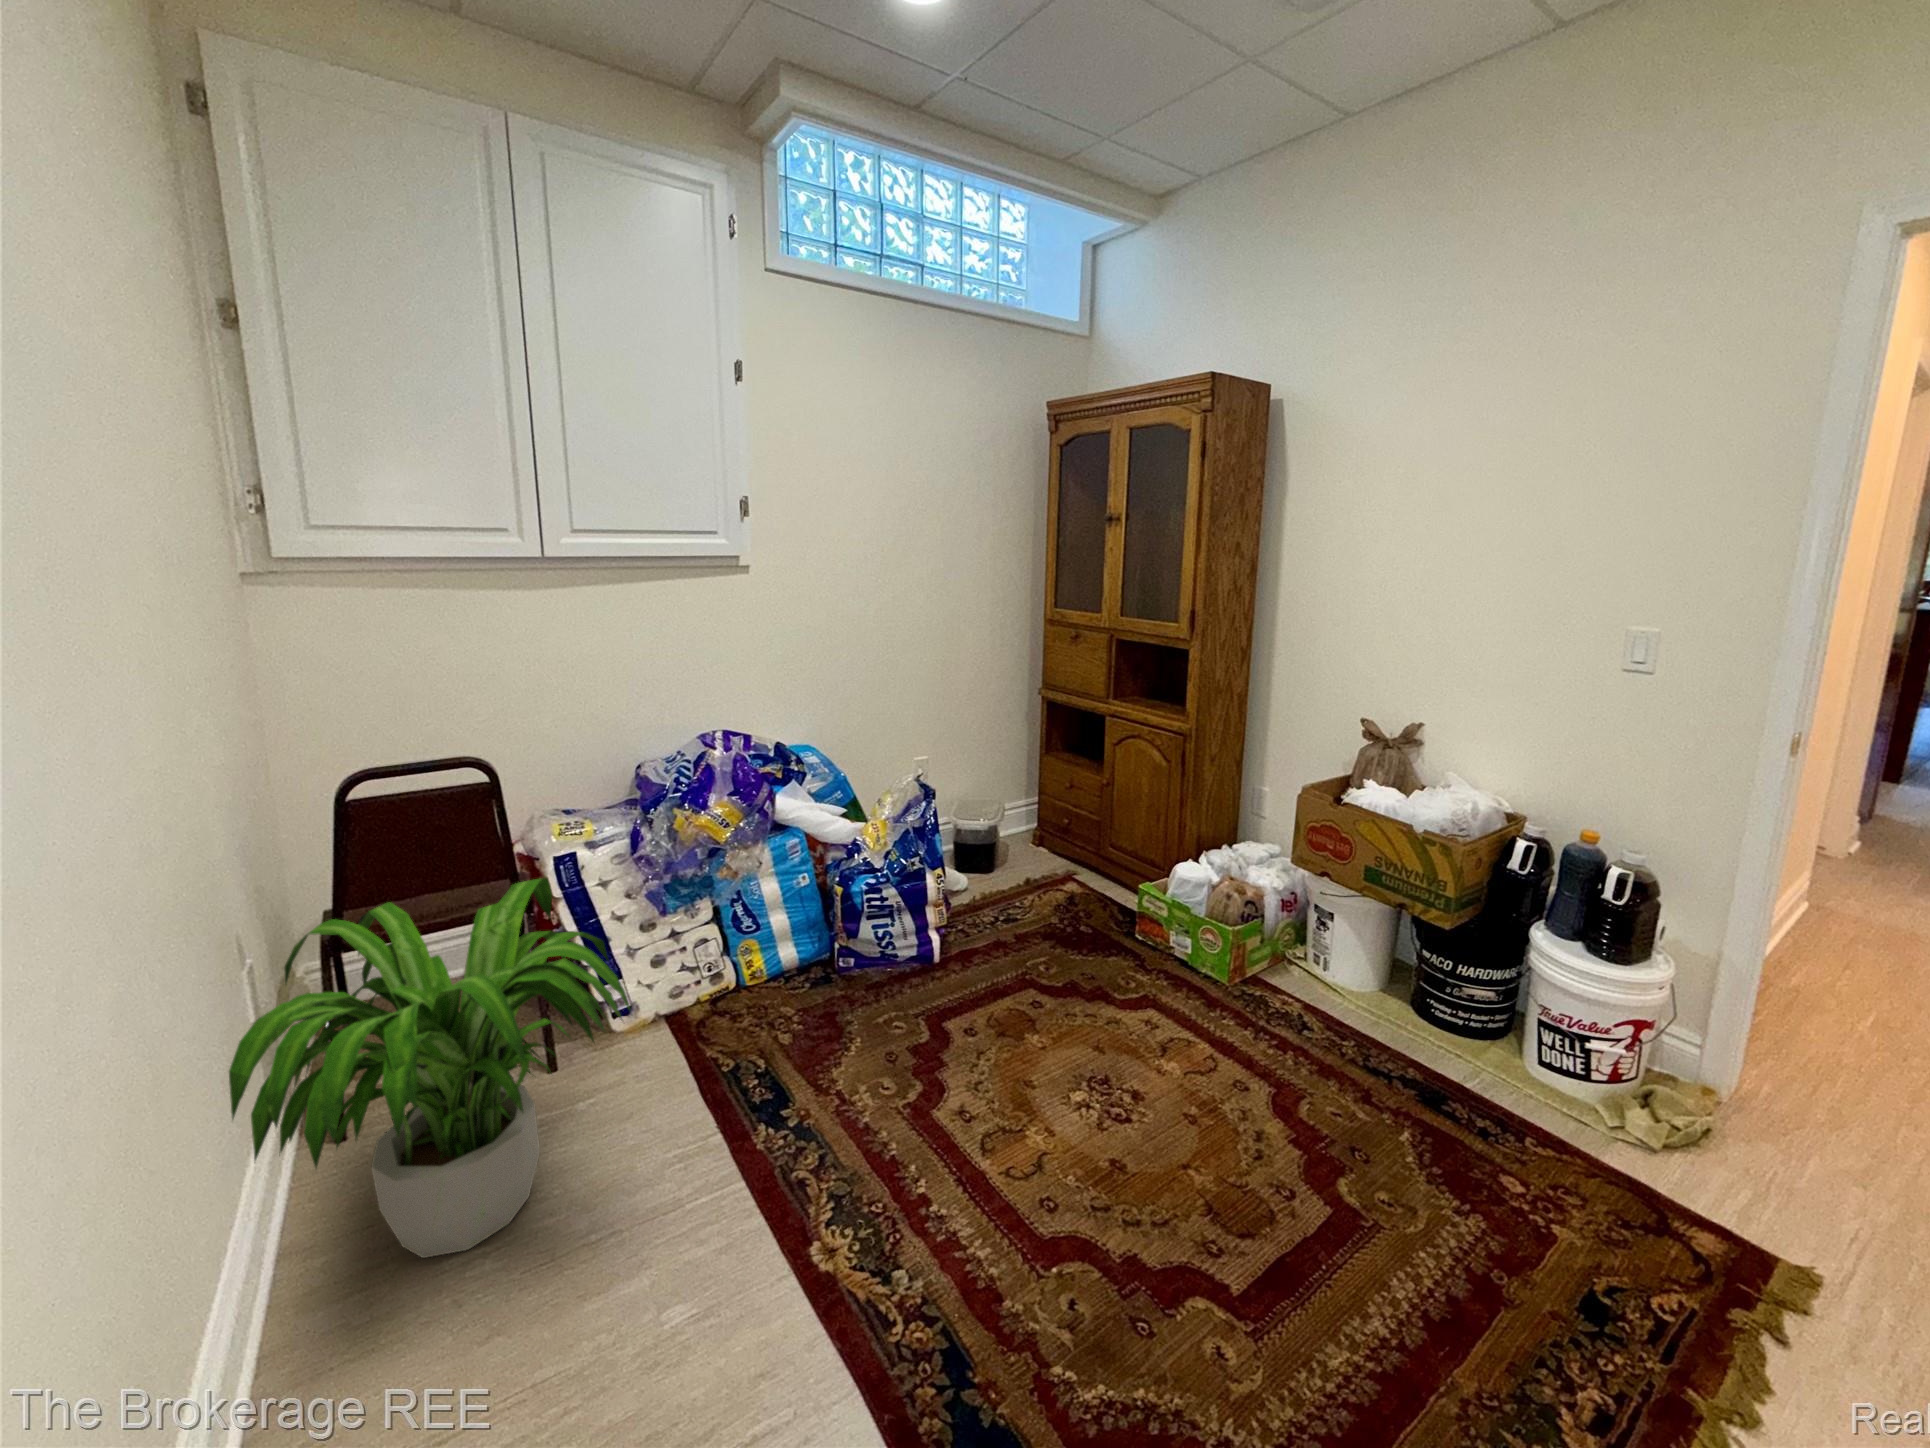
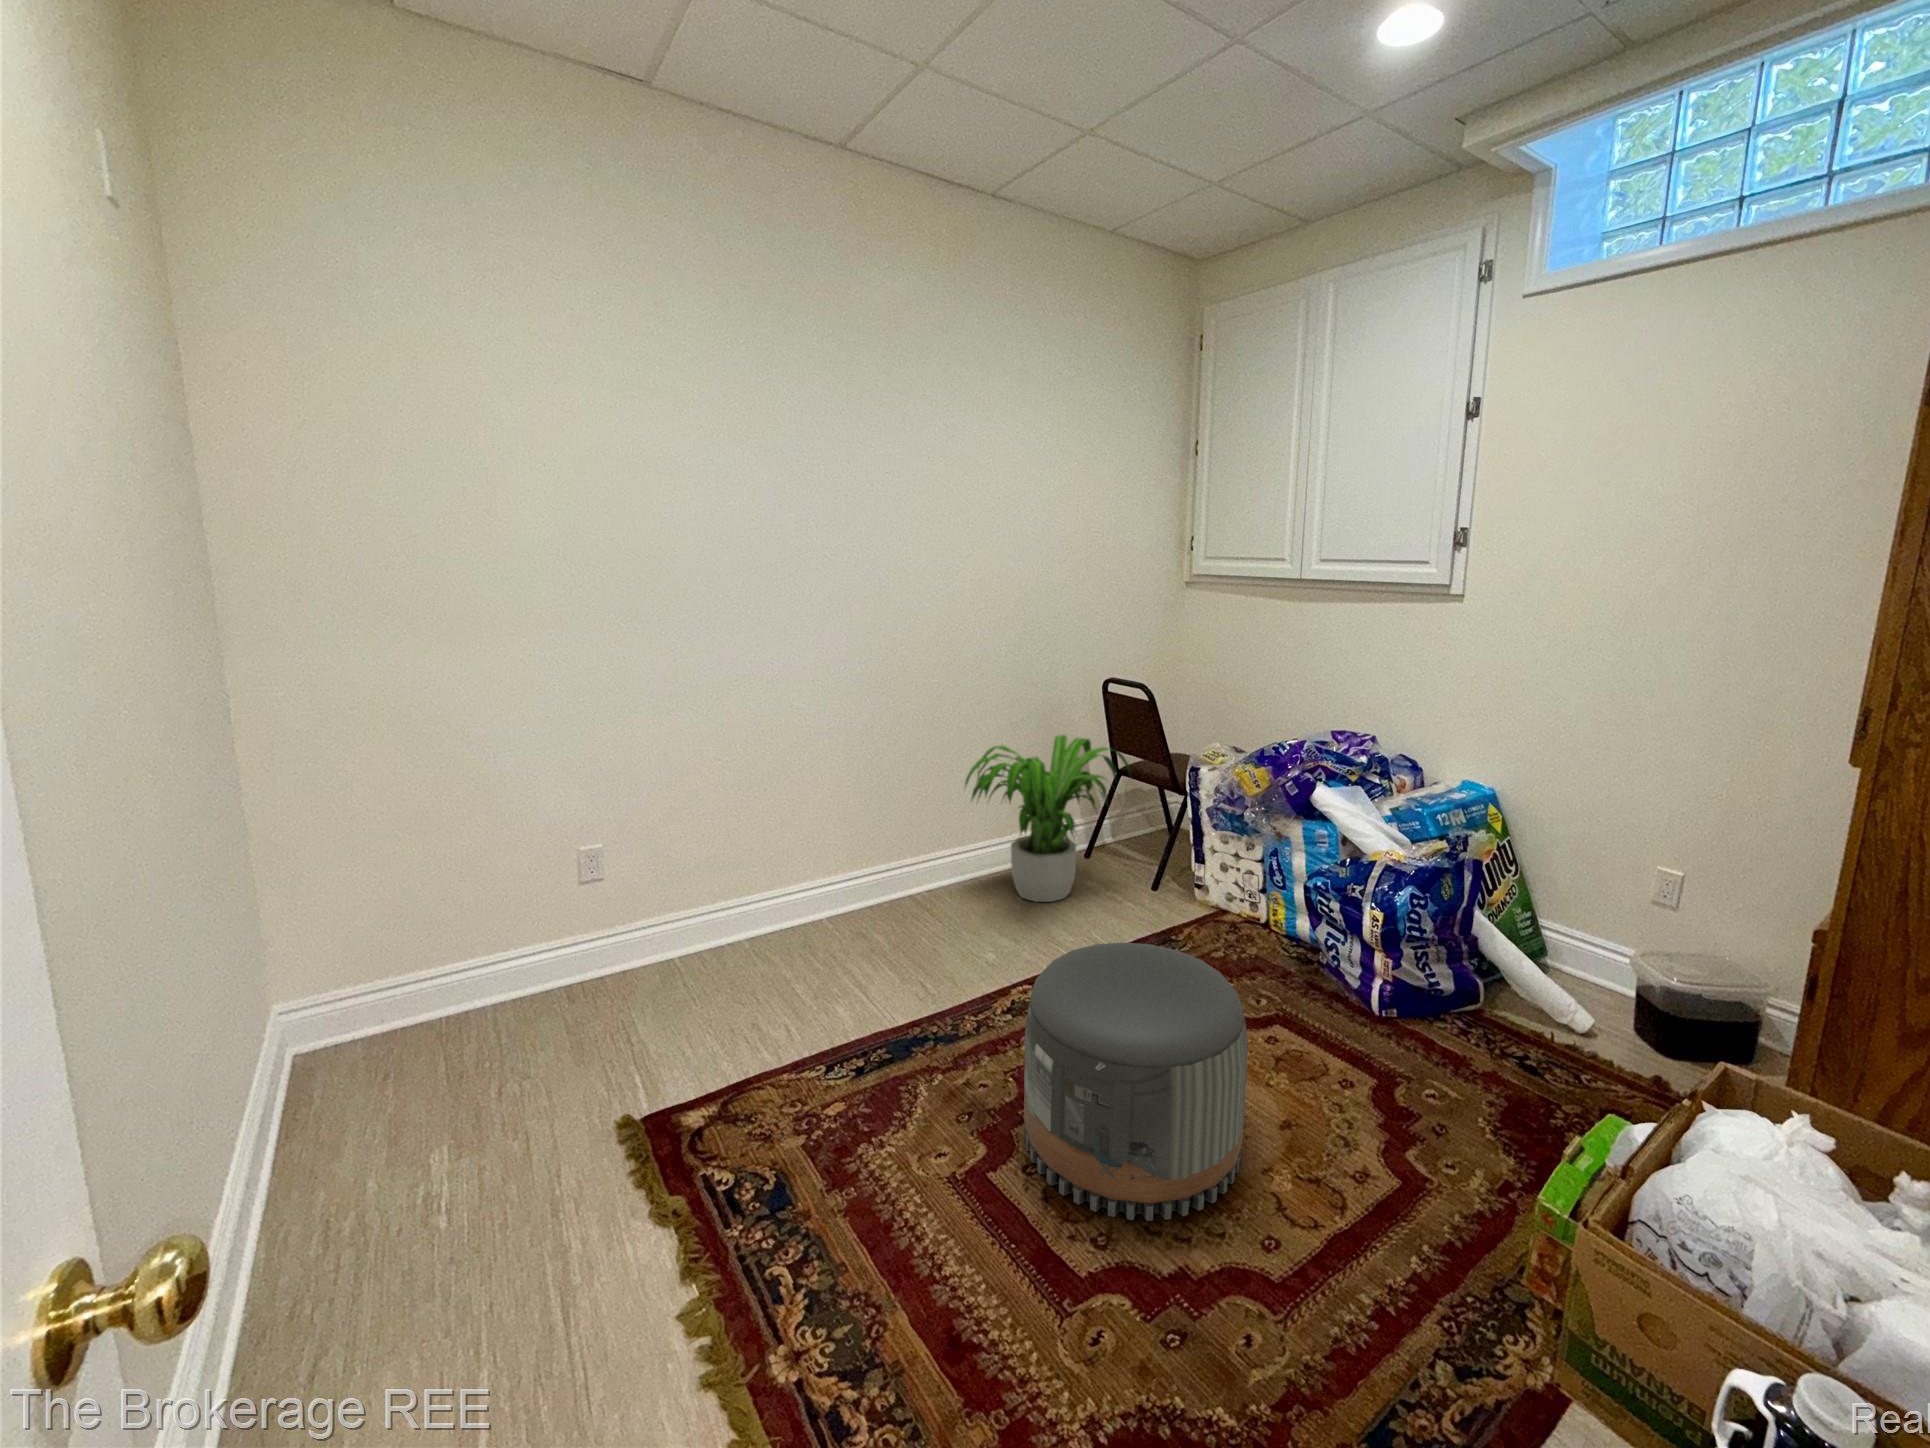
pouf: none [1030,948,1265,1252] -> present [1024,942,1248,1221]

